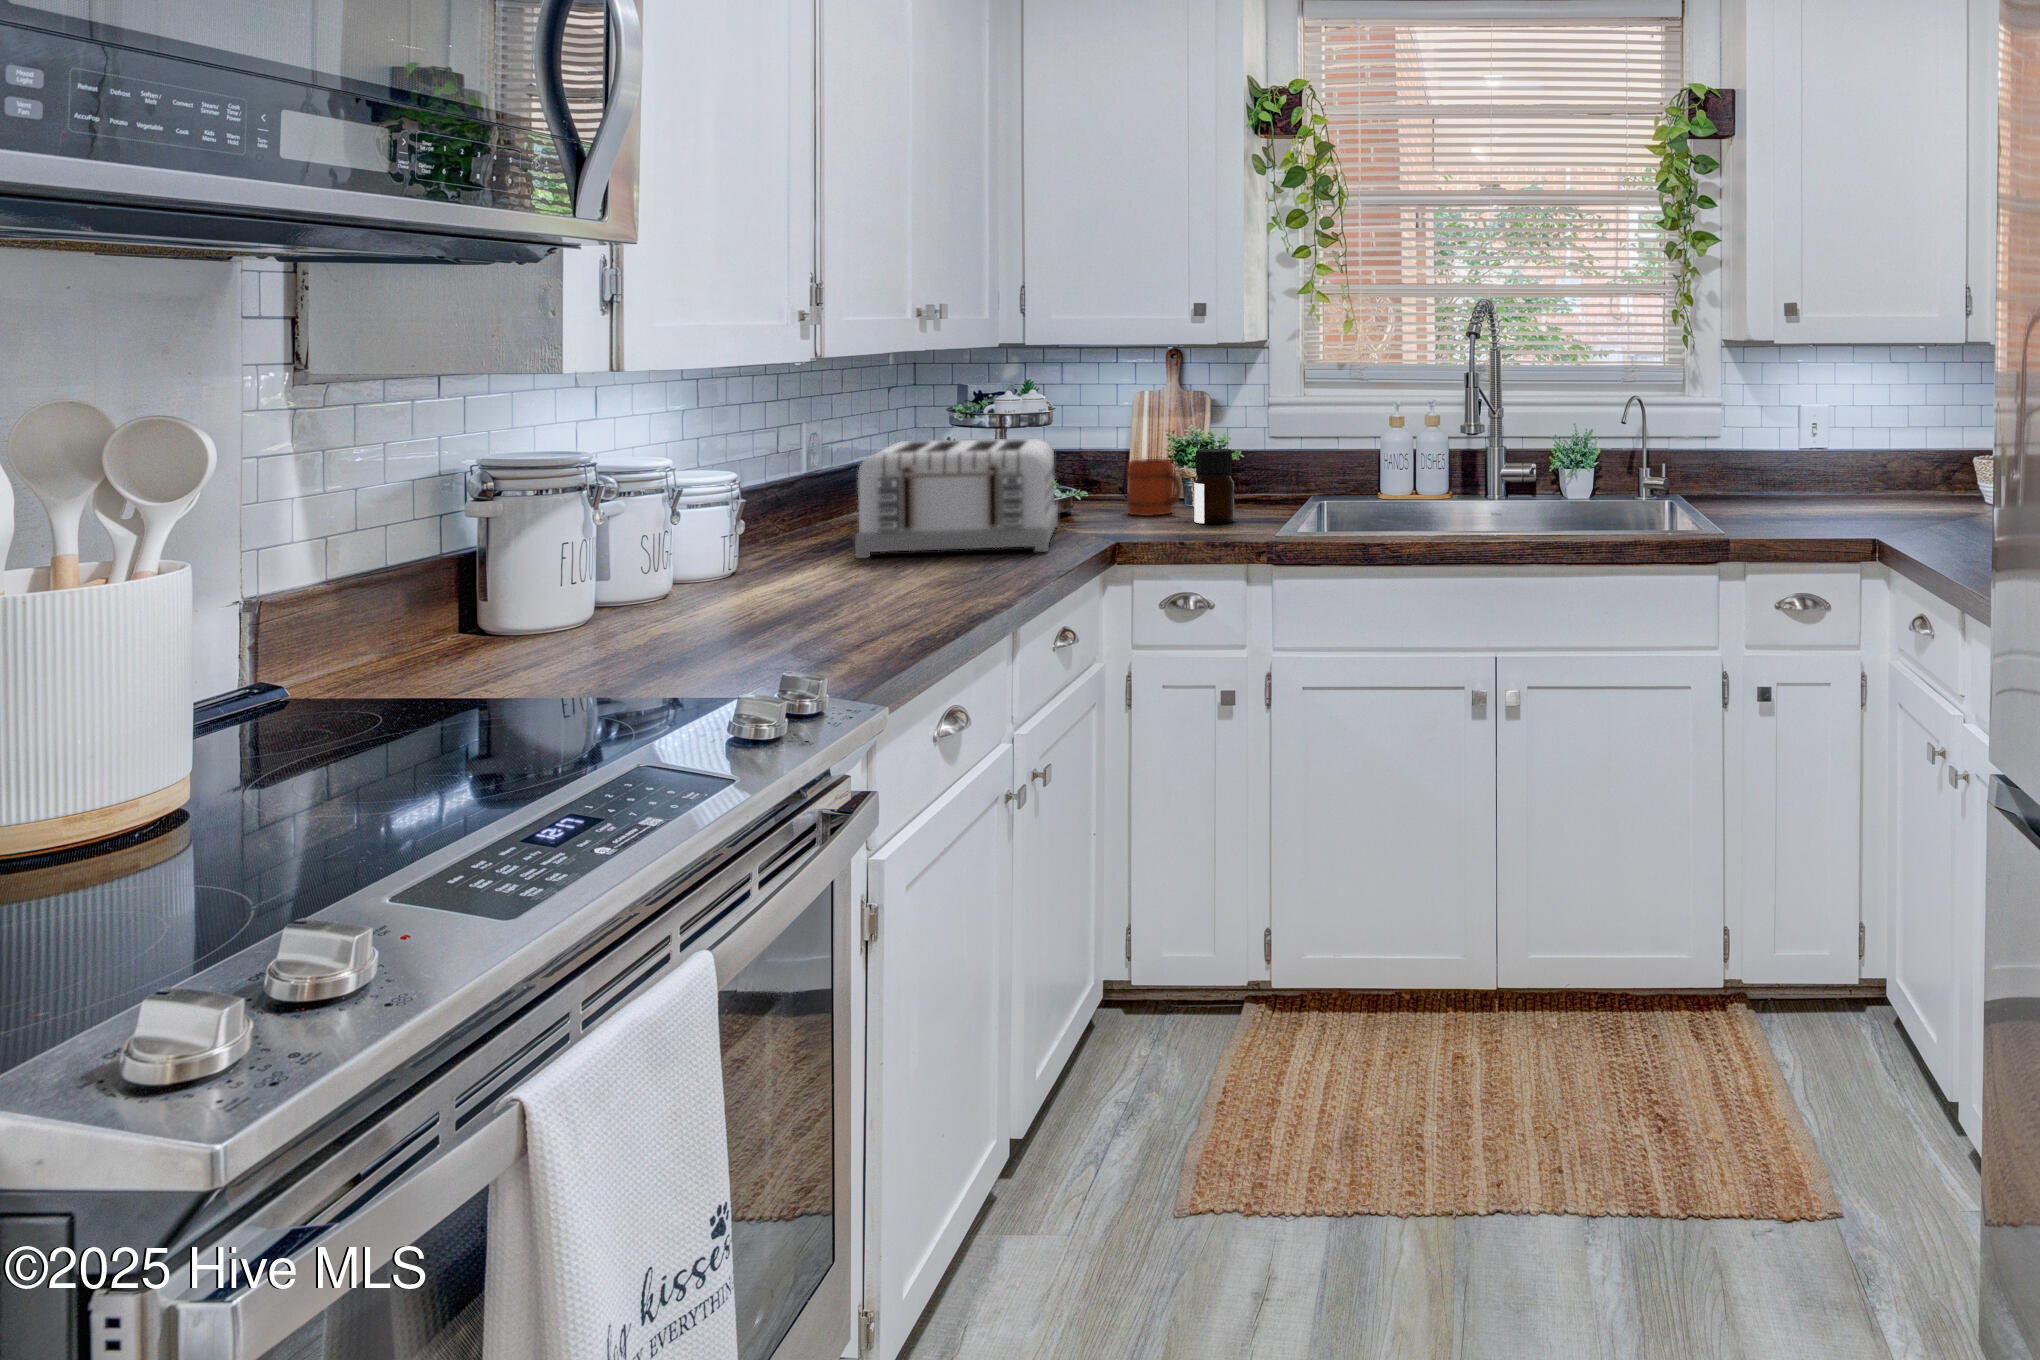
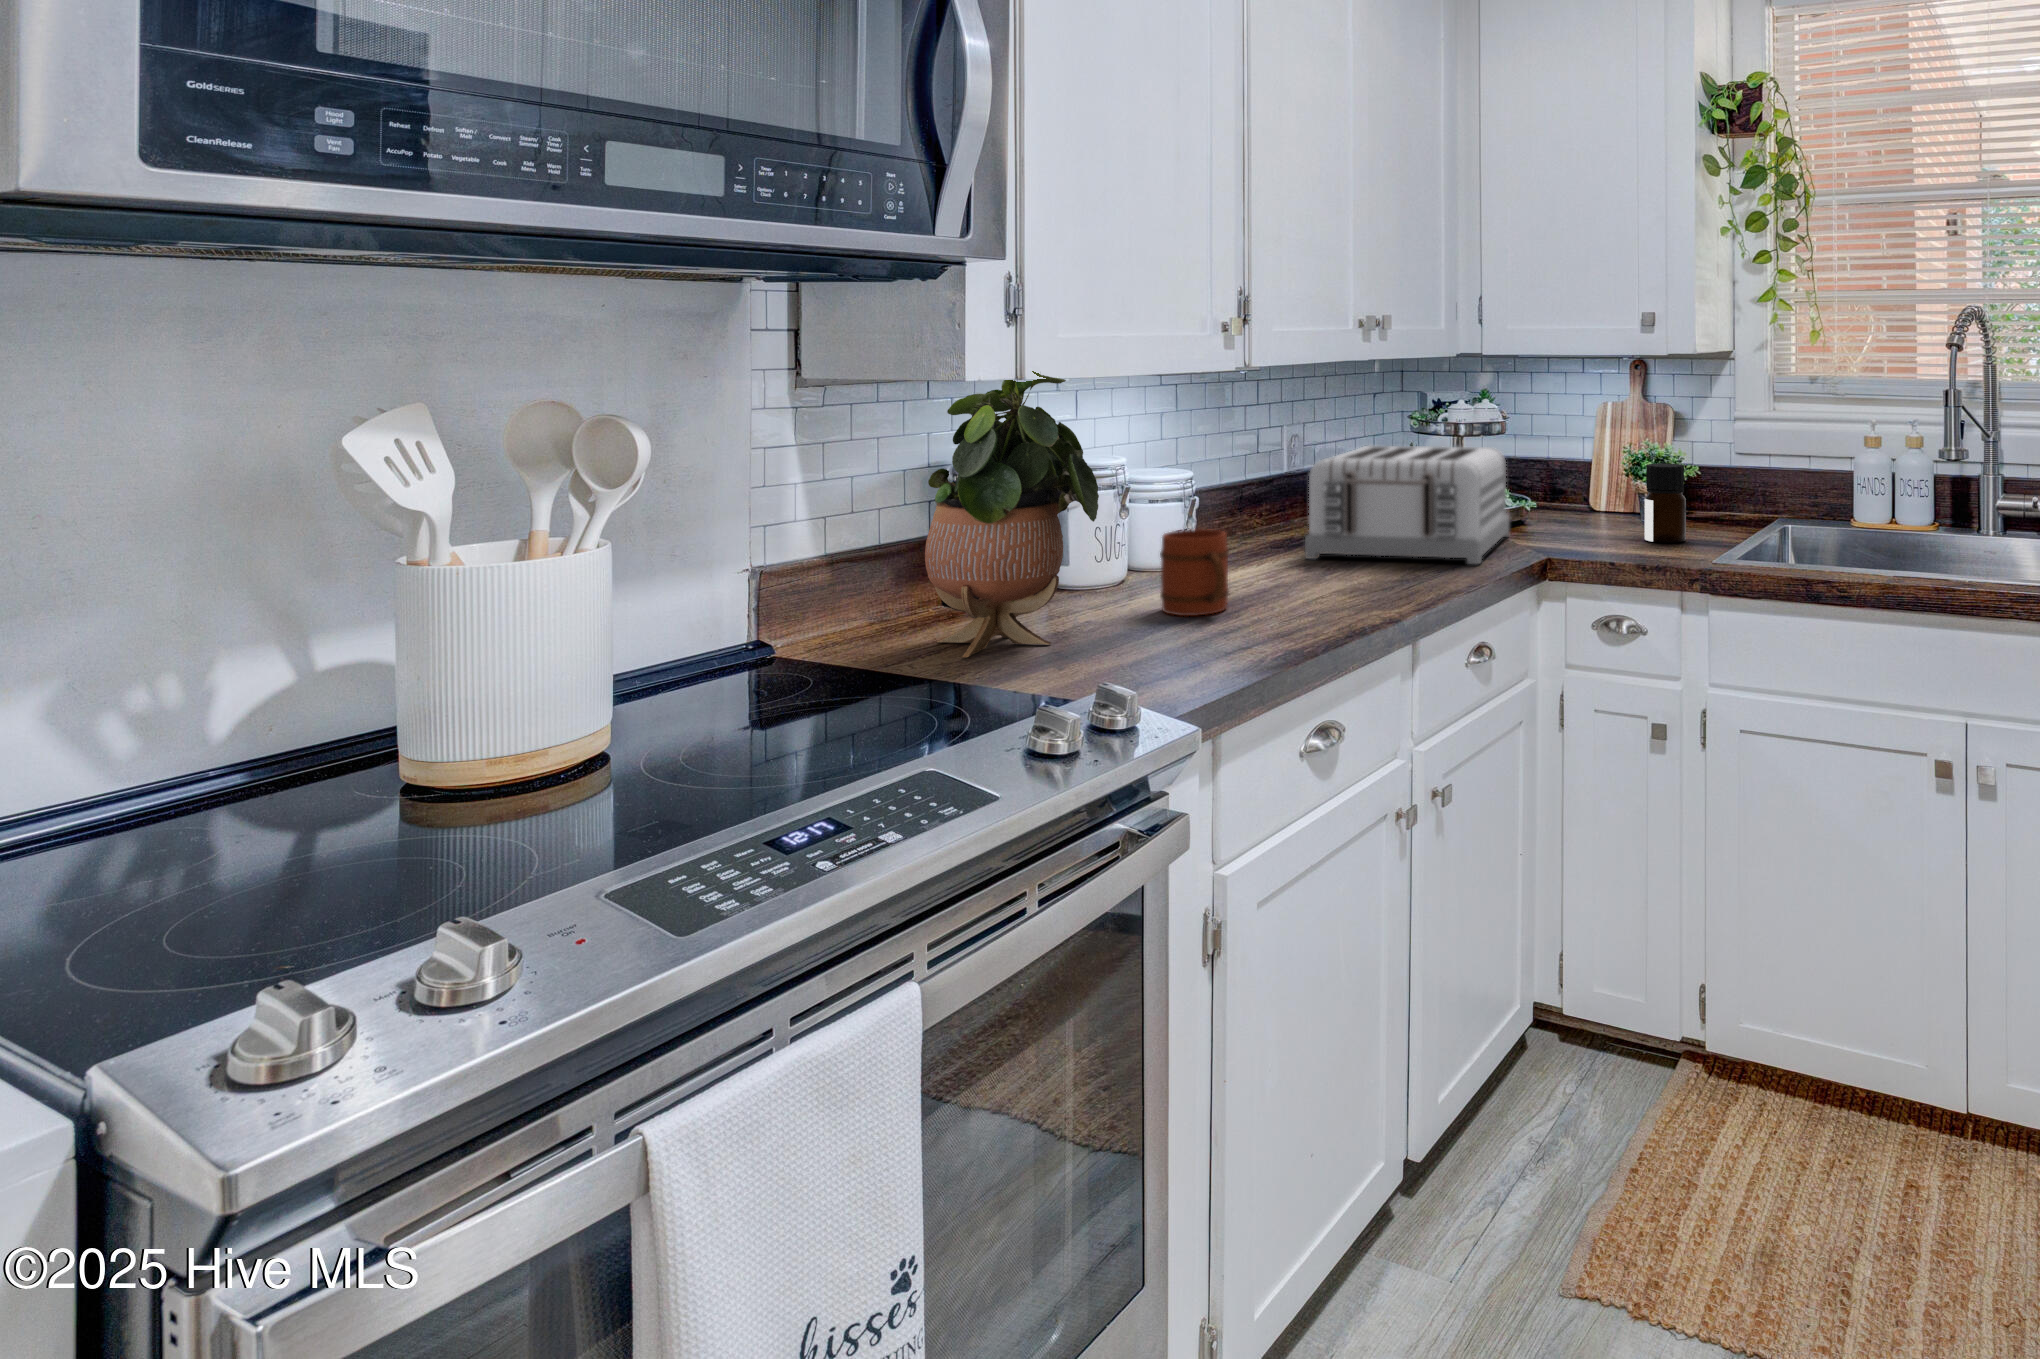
potted plant: none [488,358,694,668] -> present [925,371,1099,657]
mug: present [1126,459,1181,516] -> present [1160,529,1229,616]

